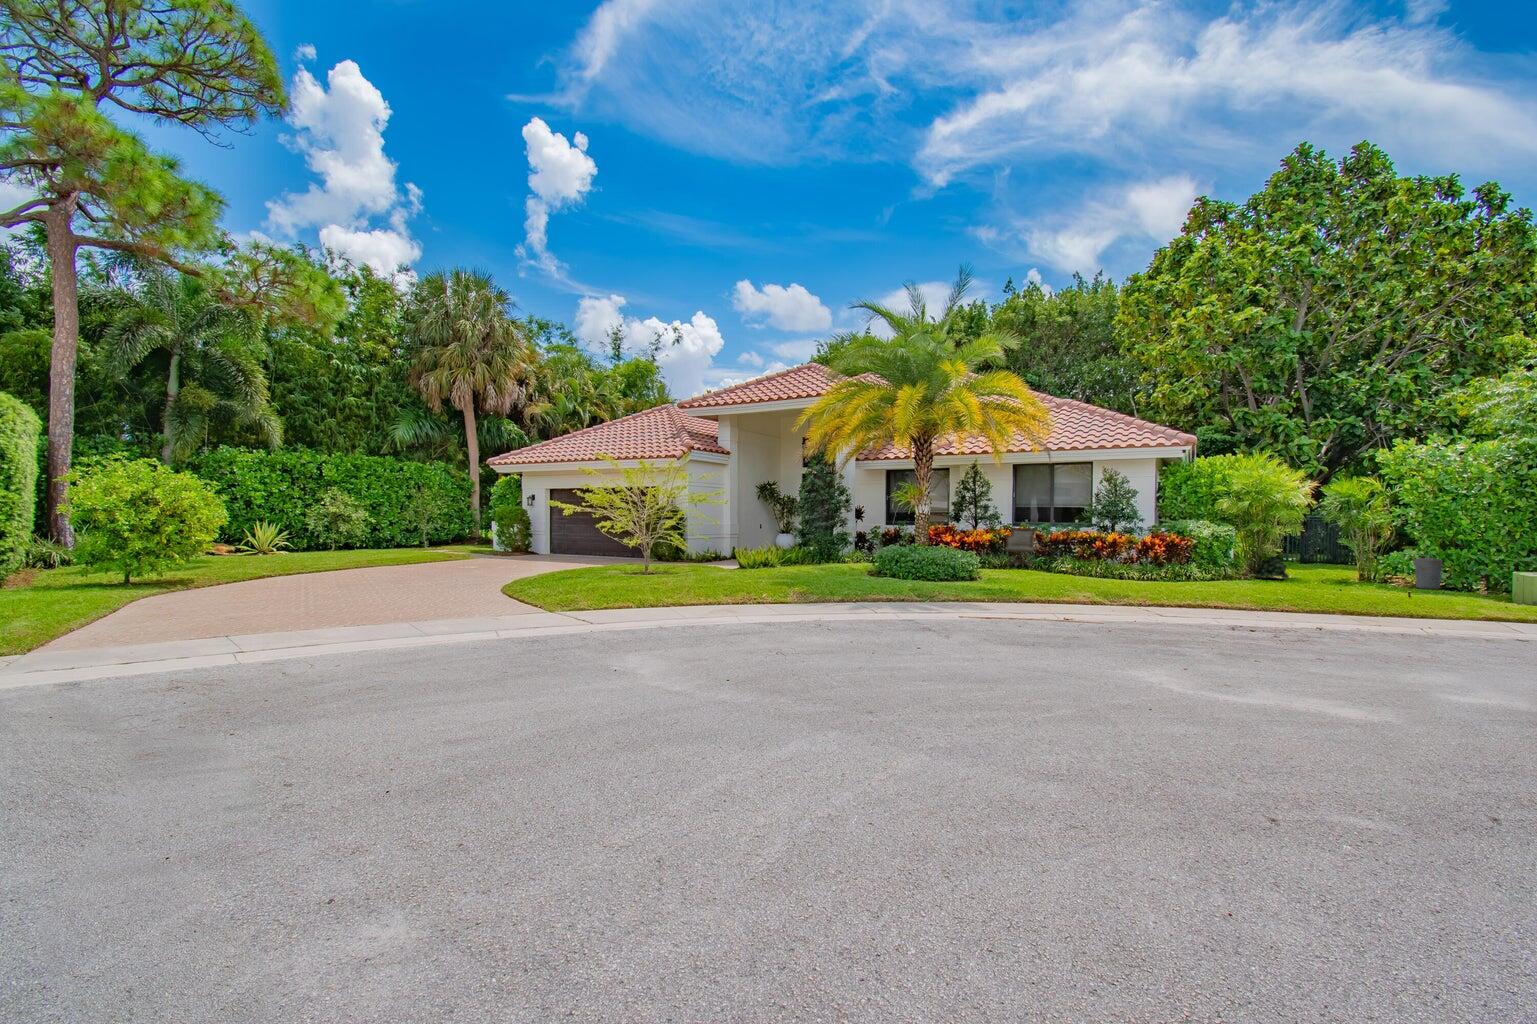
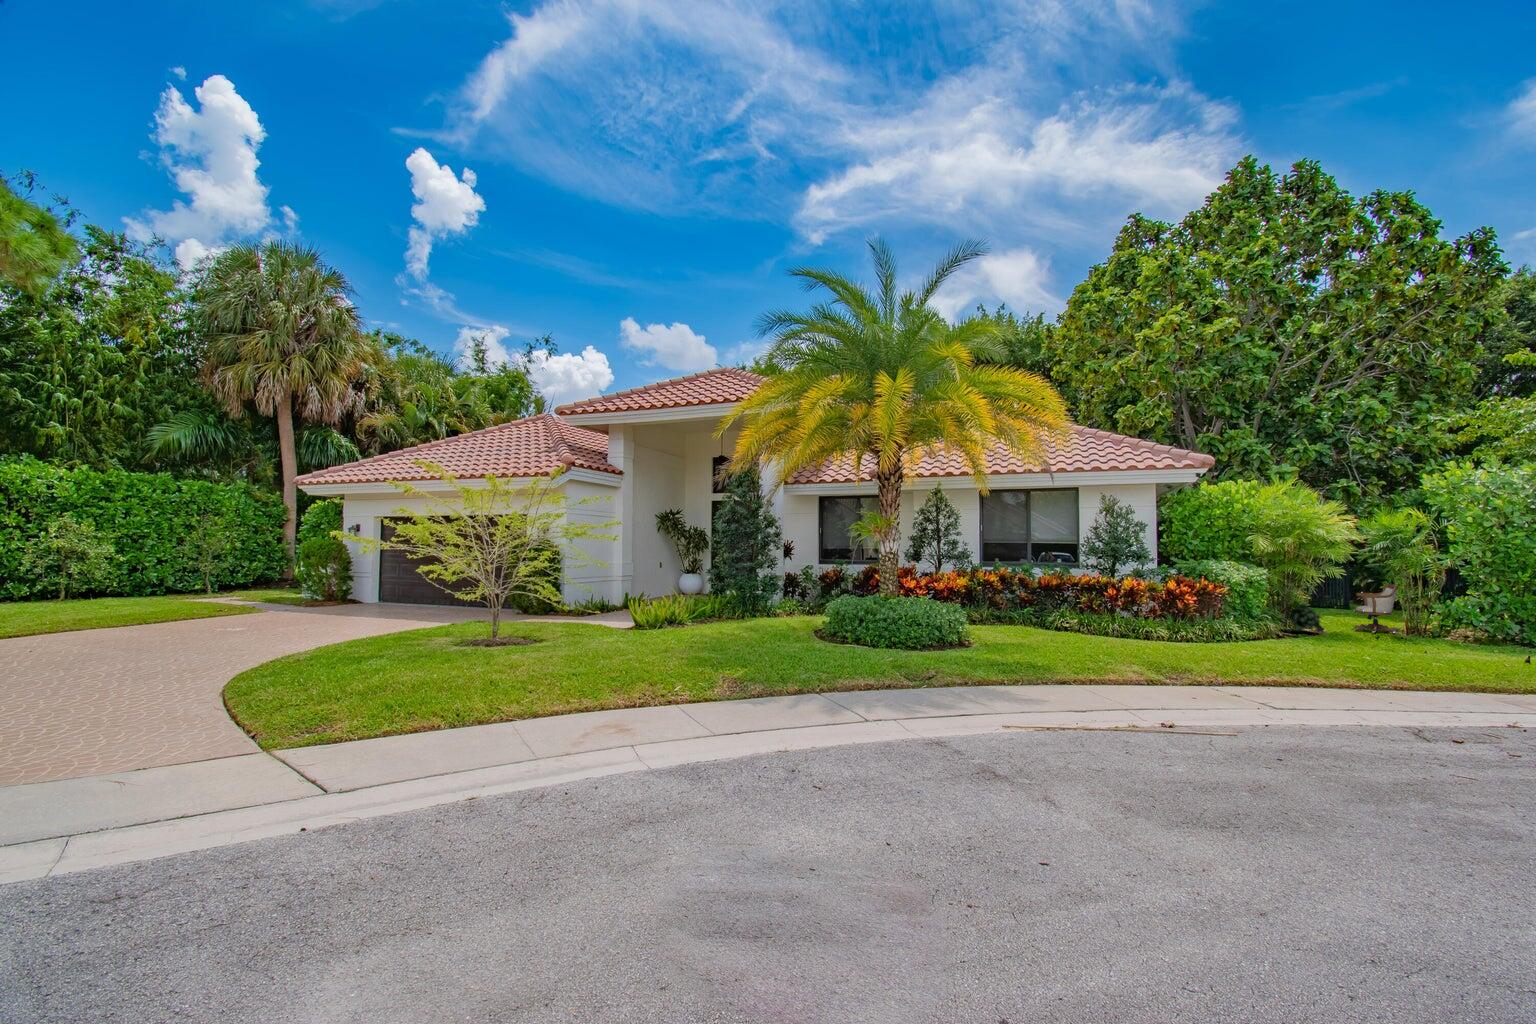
chair: present [1005,528,1035,566] -> present [1355,584,1399,634]
trash can: present [1414,557,1443,589] -> none [1479,605,1516,646]

